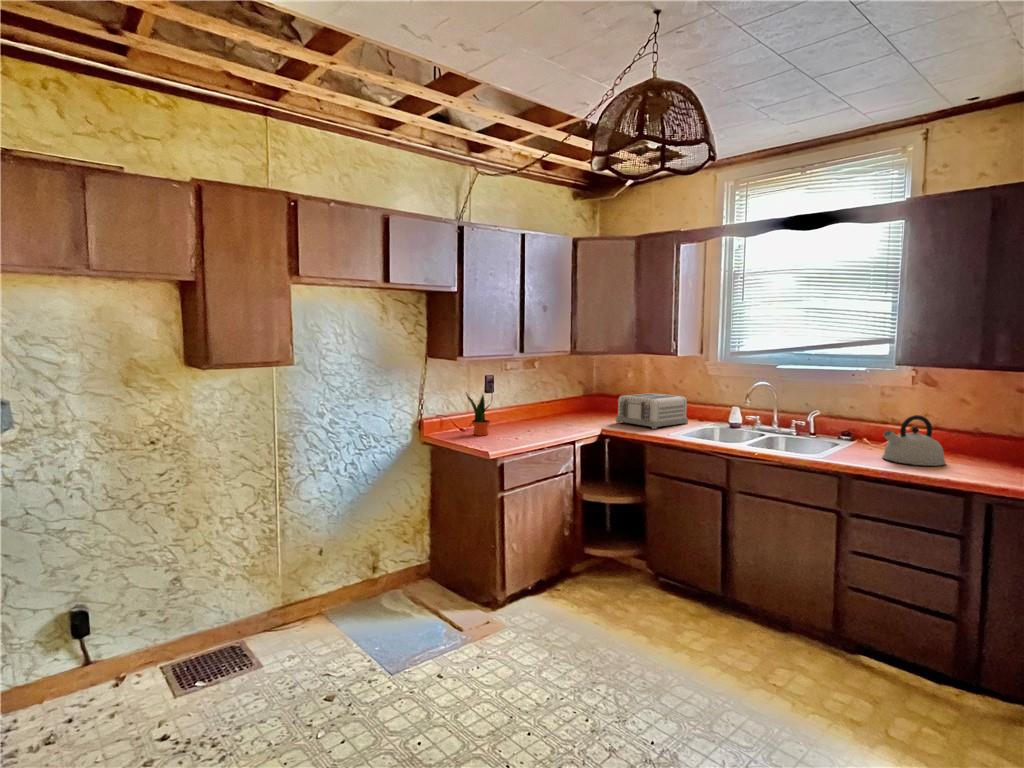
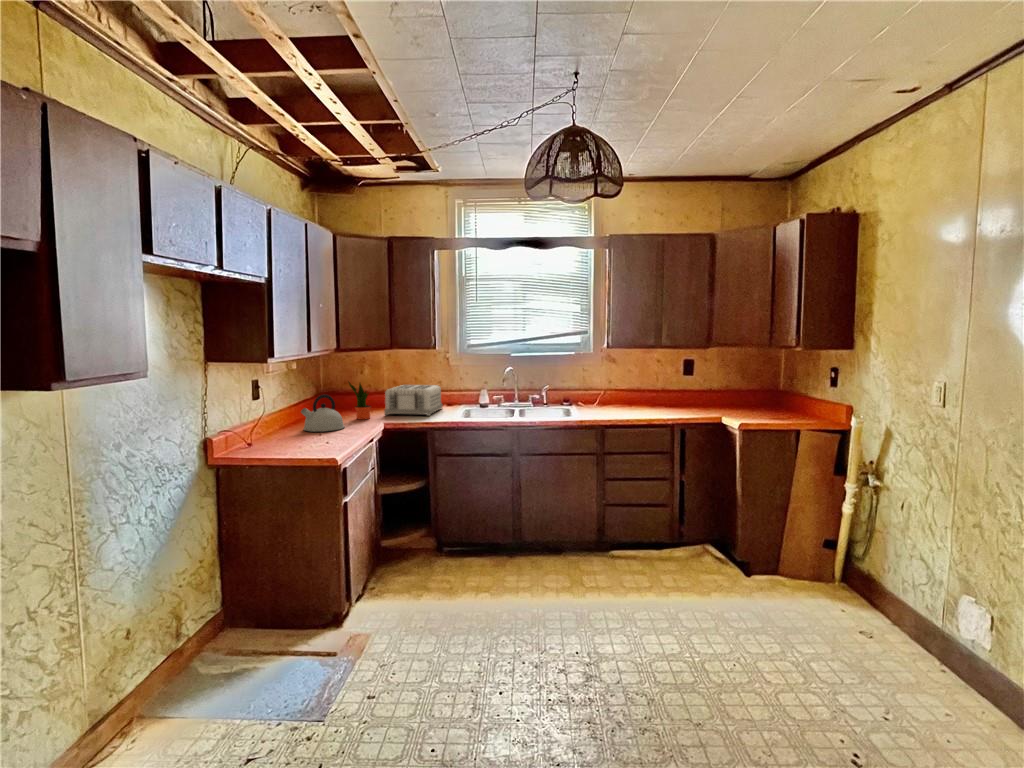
potted plant: present [467,394,490,436] -> present [349,382,371,420]
kettle: present [883,415,946,466] -> present [301,395,344,432]

